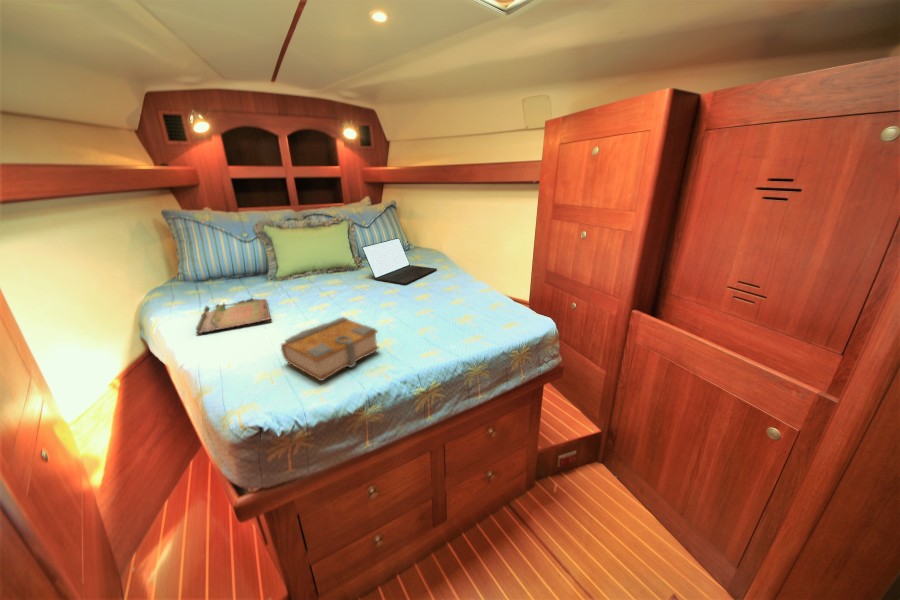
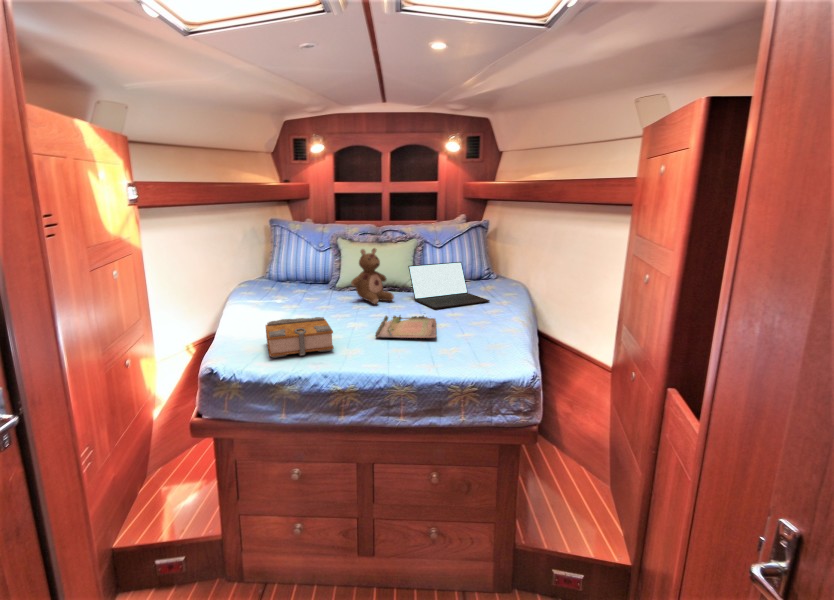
stuffed bear: none [312,232,357,290] -> present [351,248,394,304]
tray: present [196,298,271,333] -> present [376,315,436,338]

